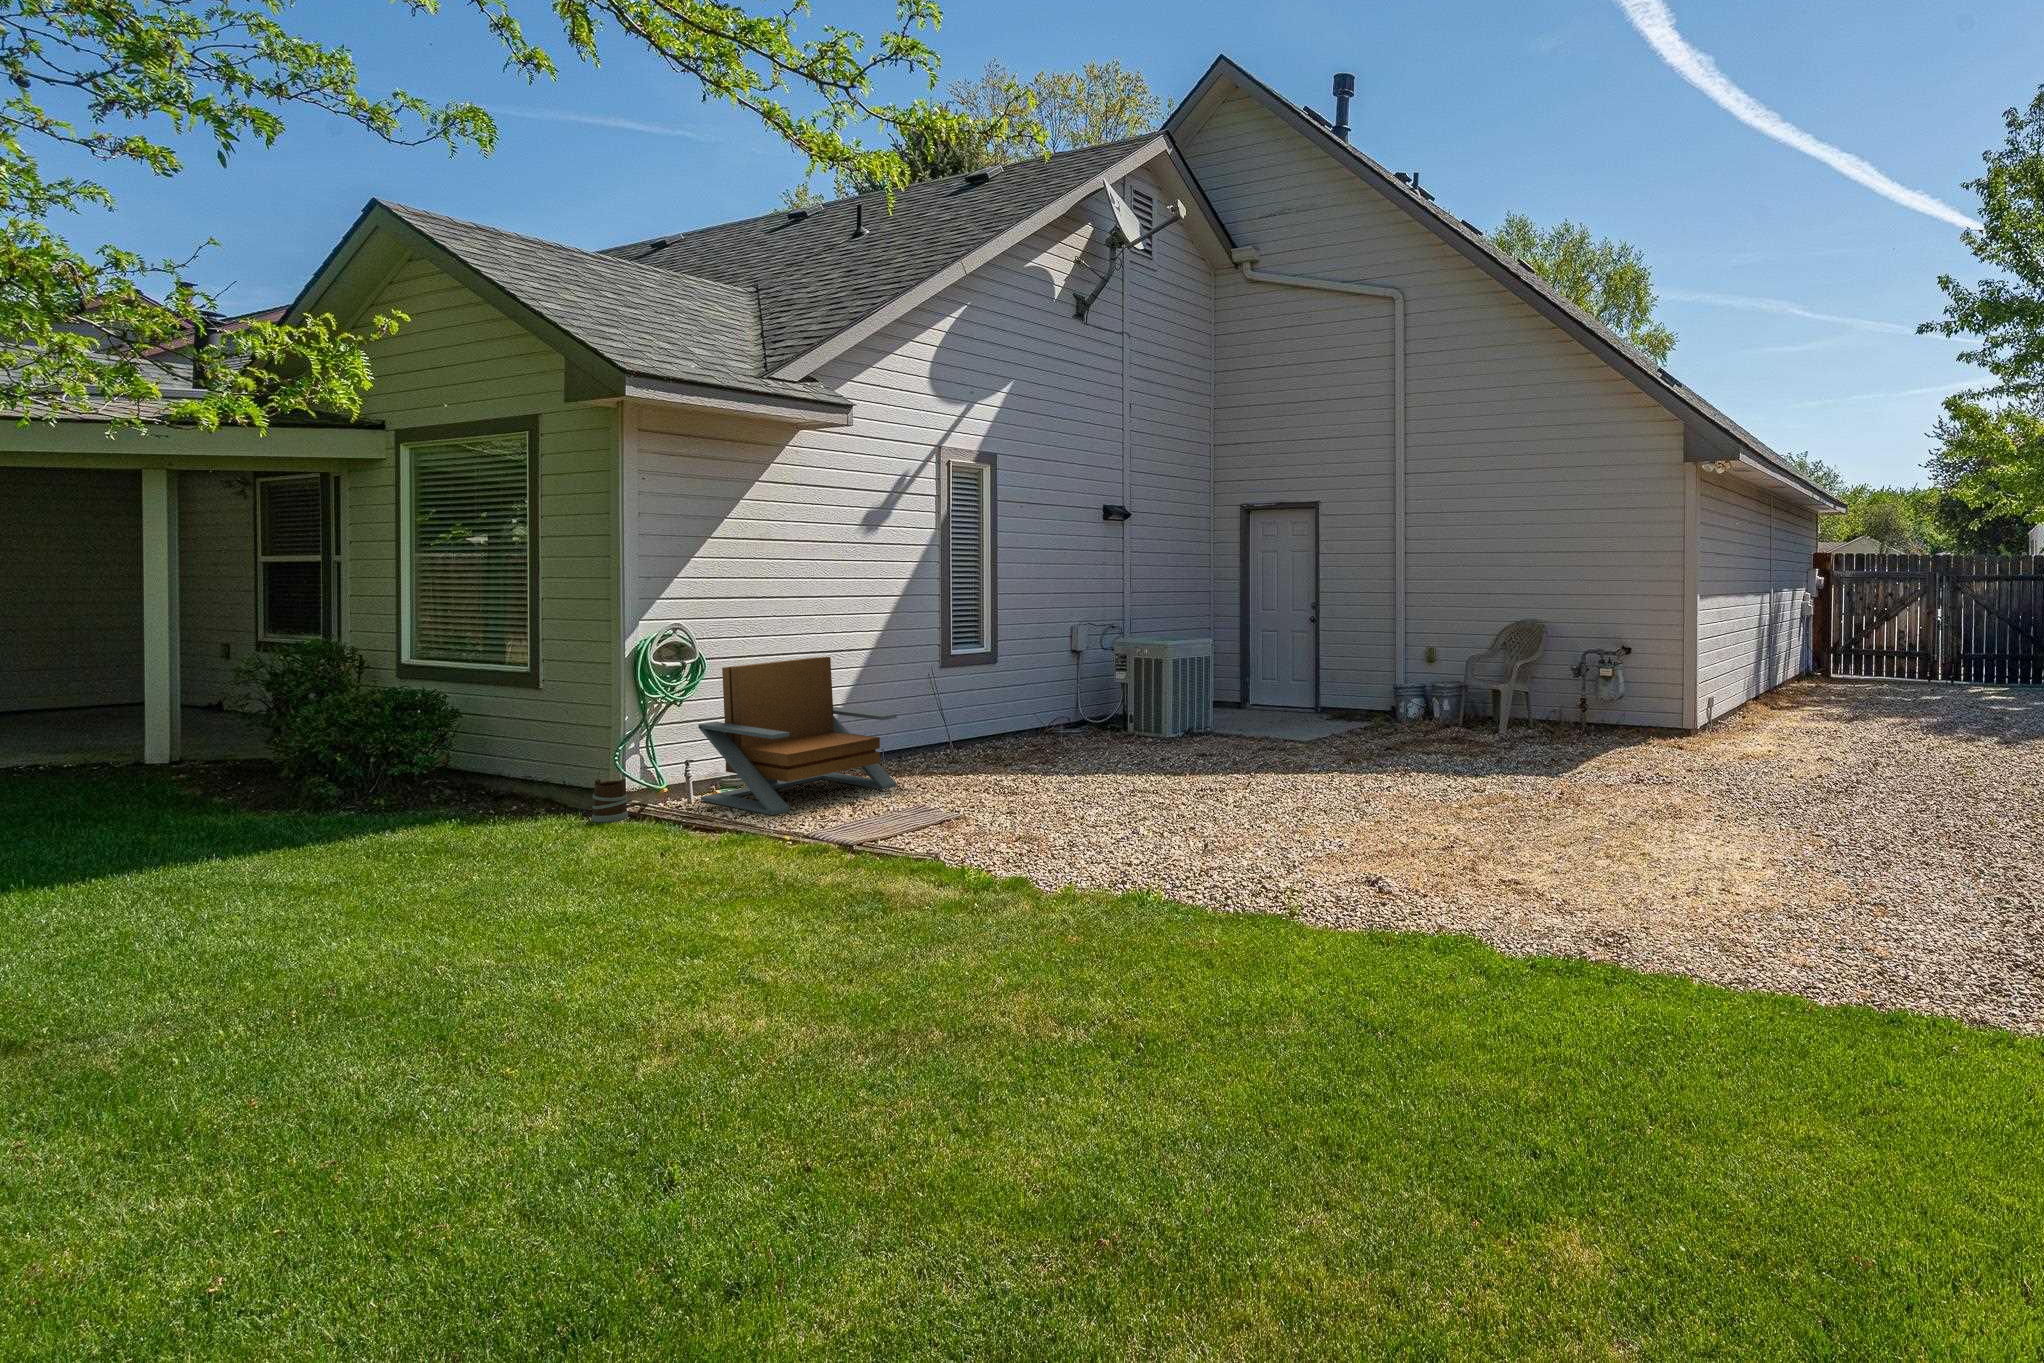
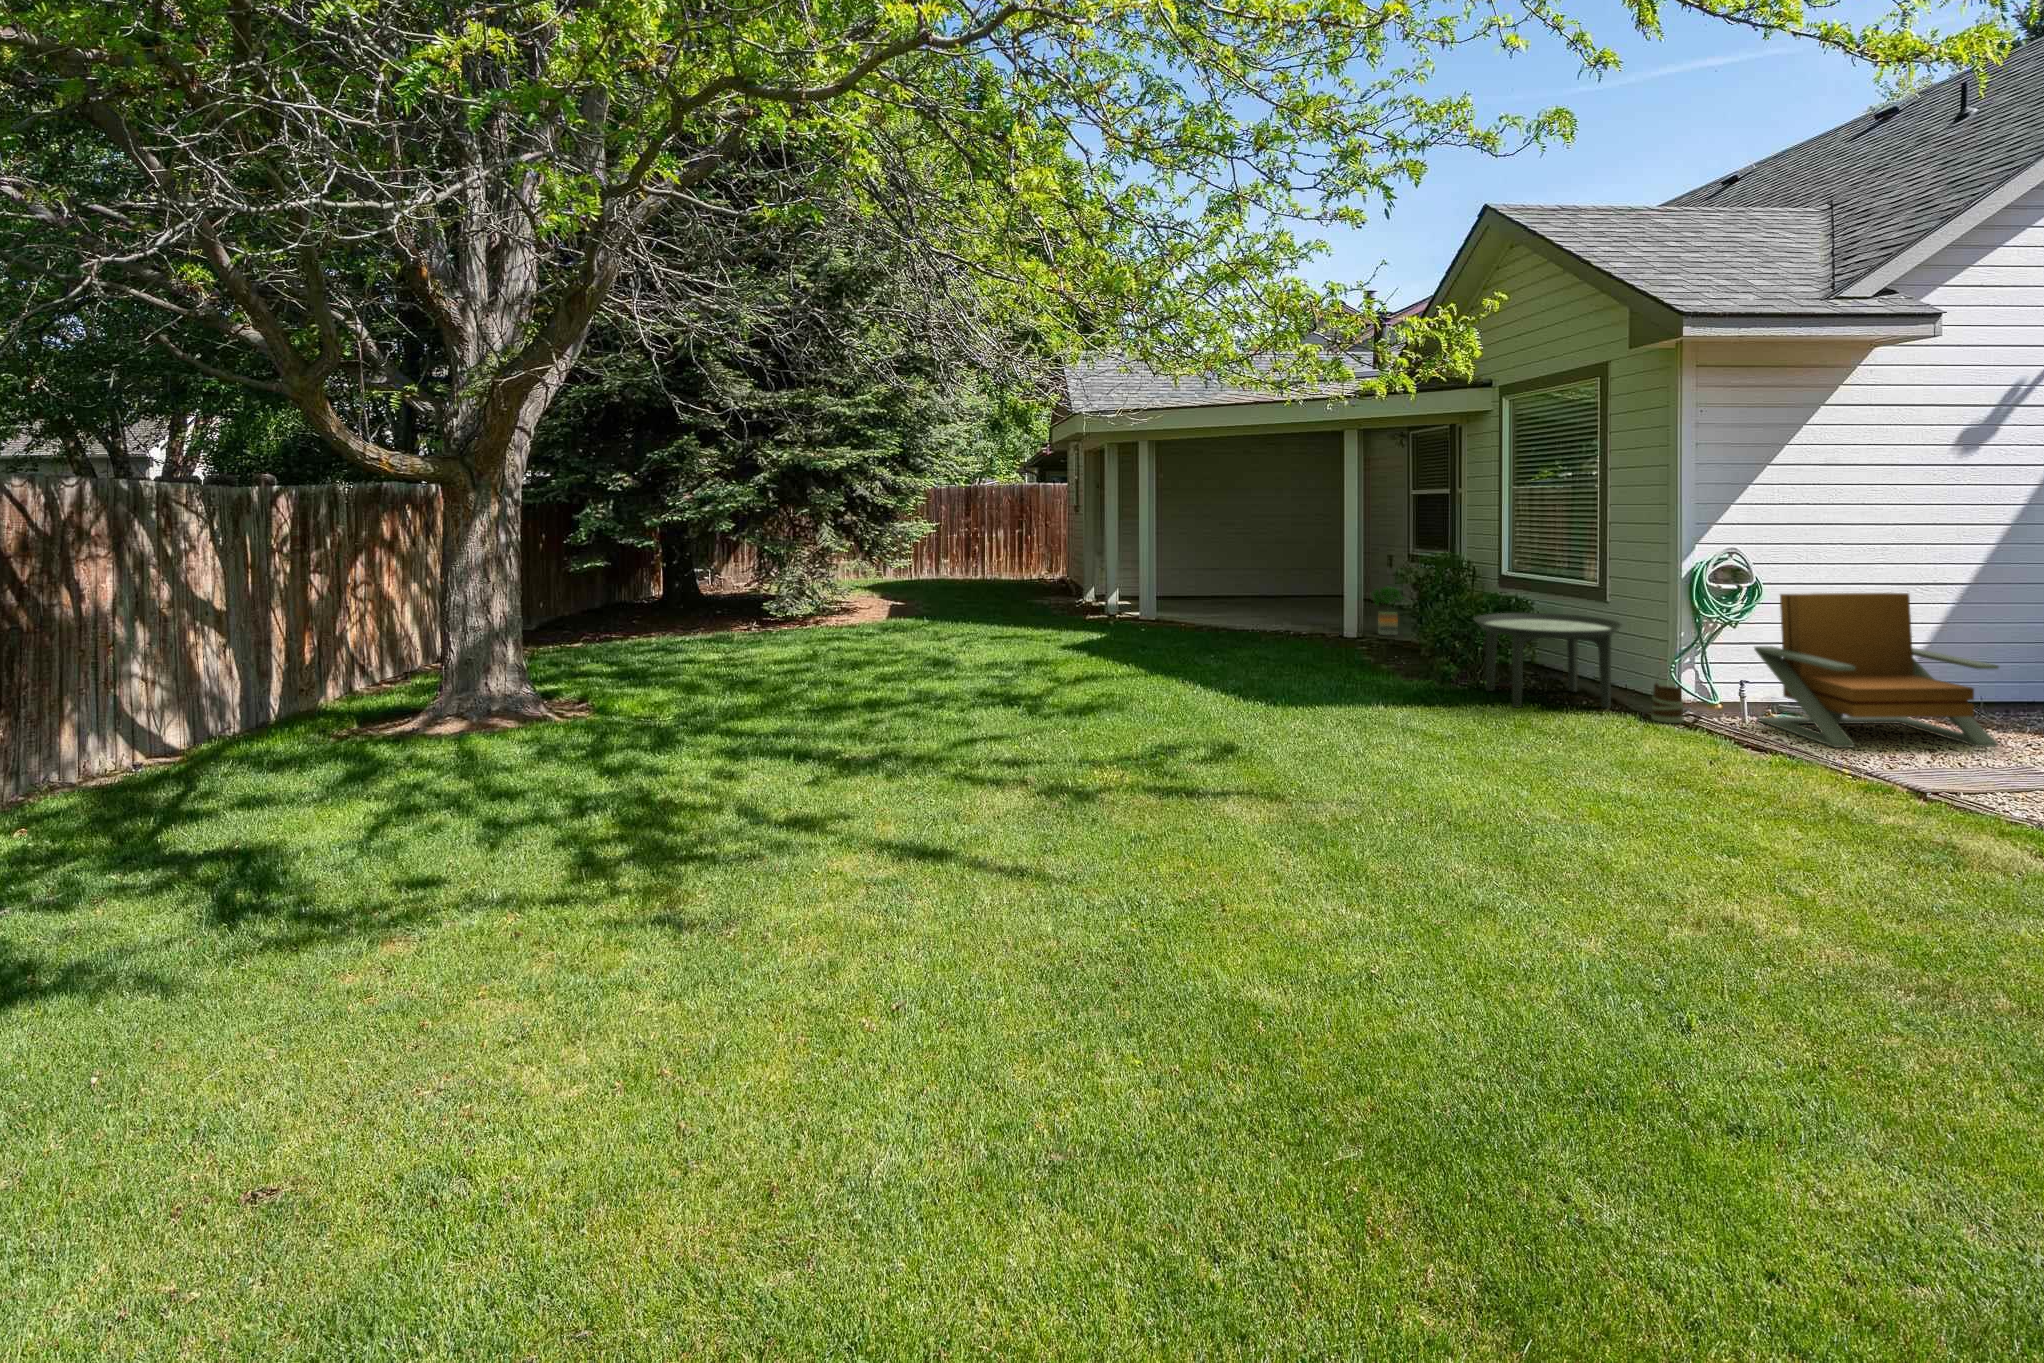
potted tree: none [196,699,261,769] -> present [1371,587,1405,635]
round table: none [361,712,560,839] -> present [1474,613,1622,708]

